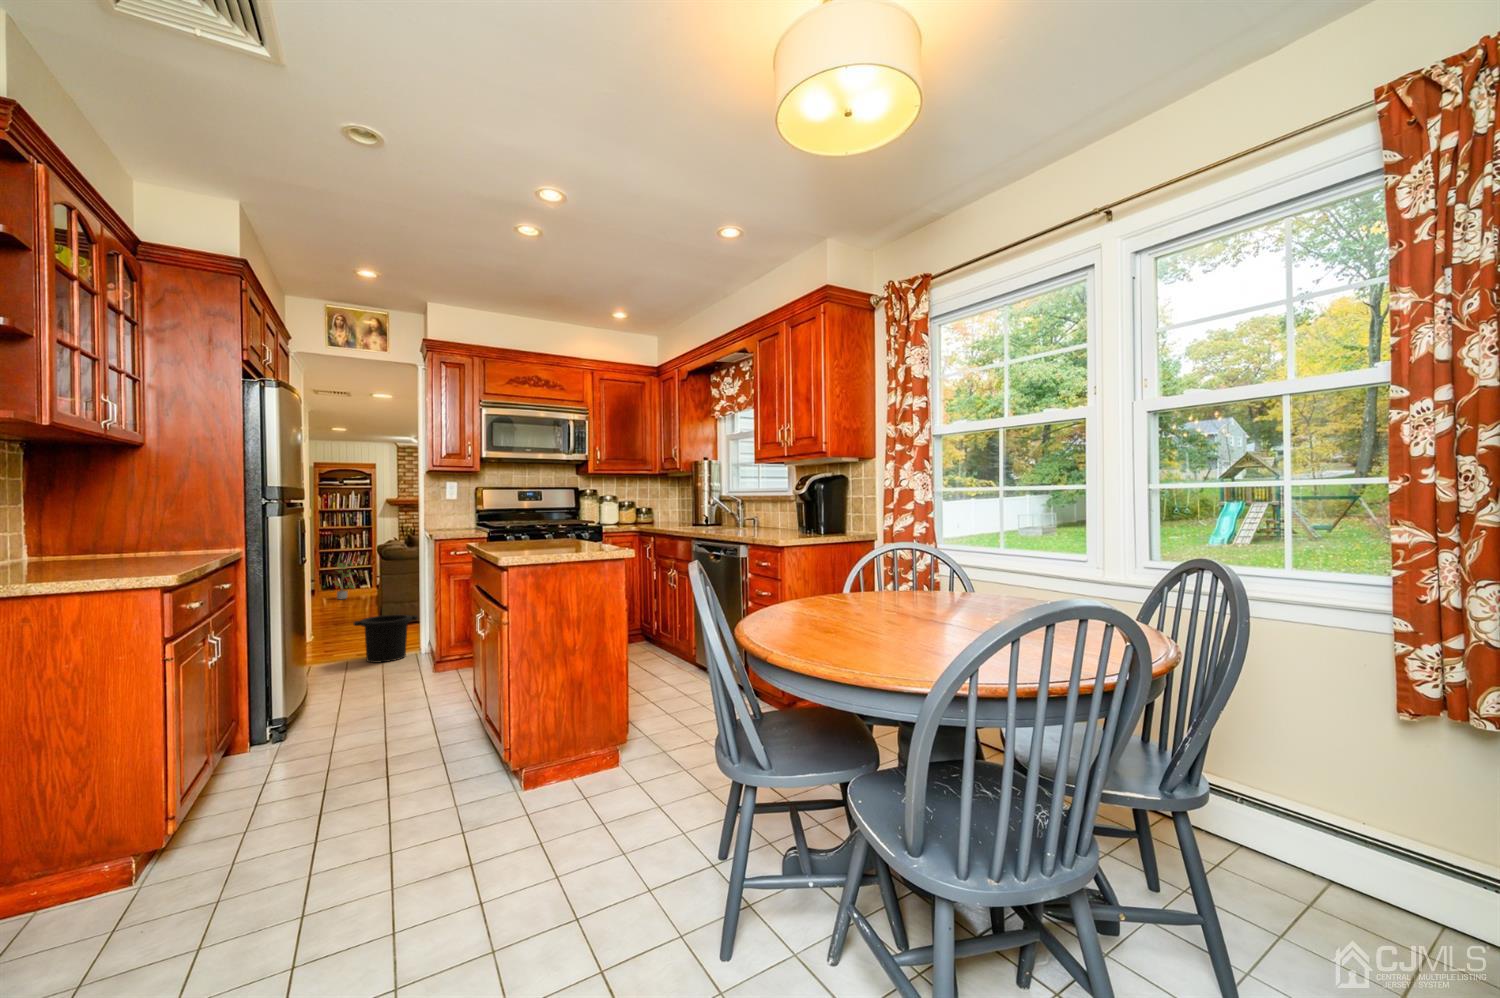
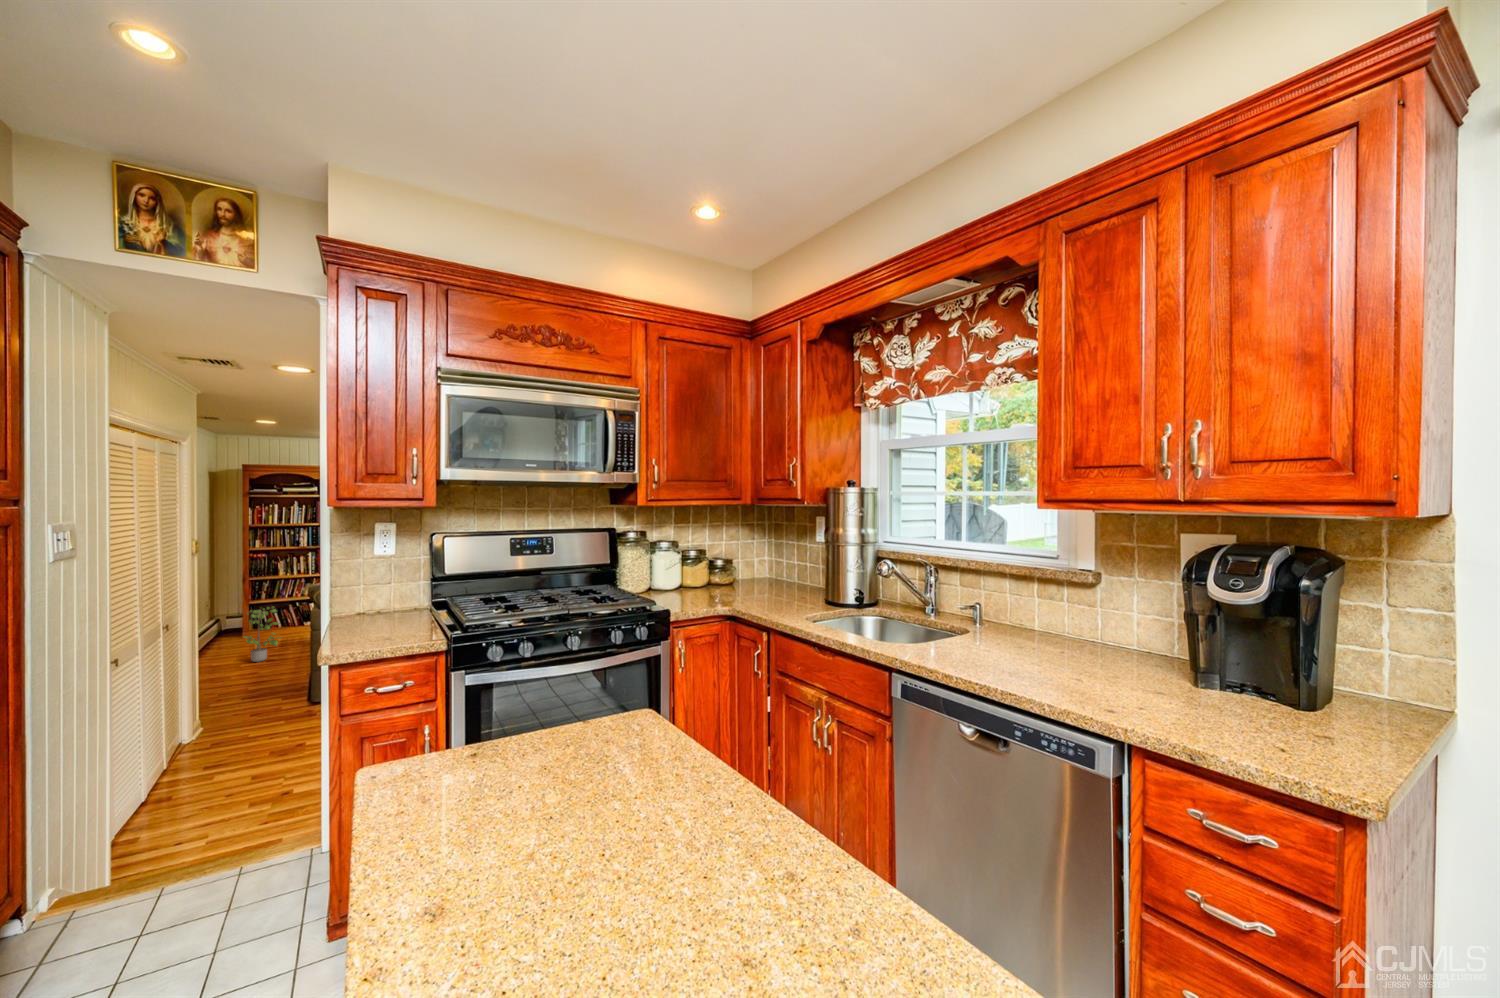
trash can: present [353,615,418,663] -> none [169,775,315,898]

